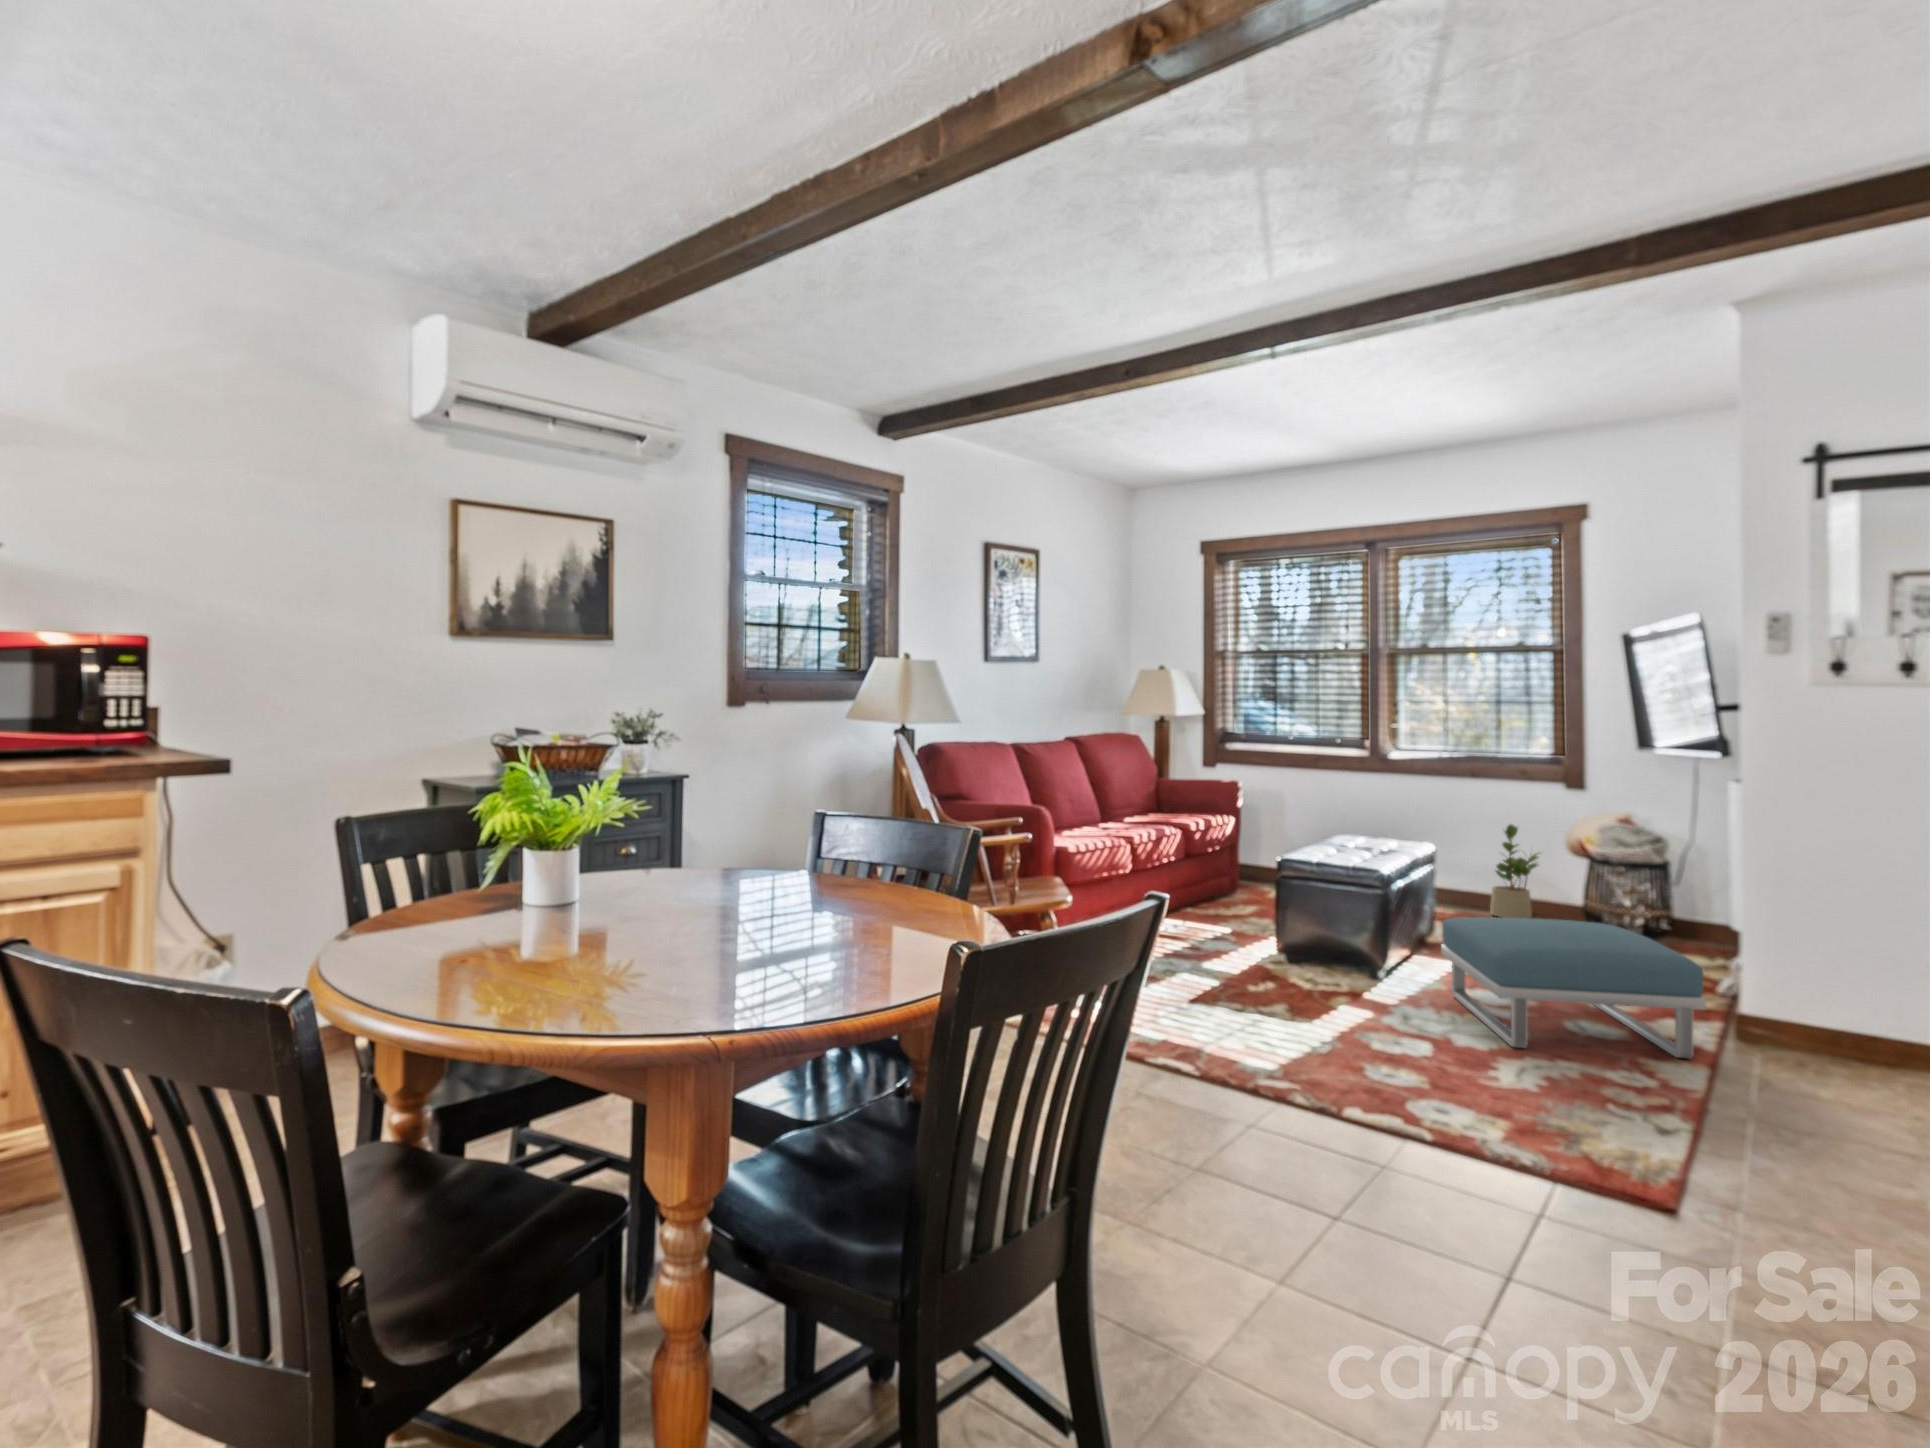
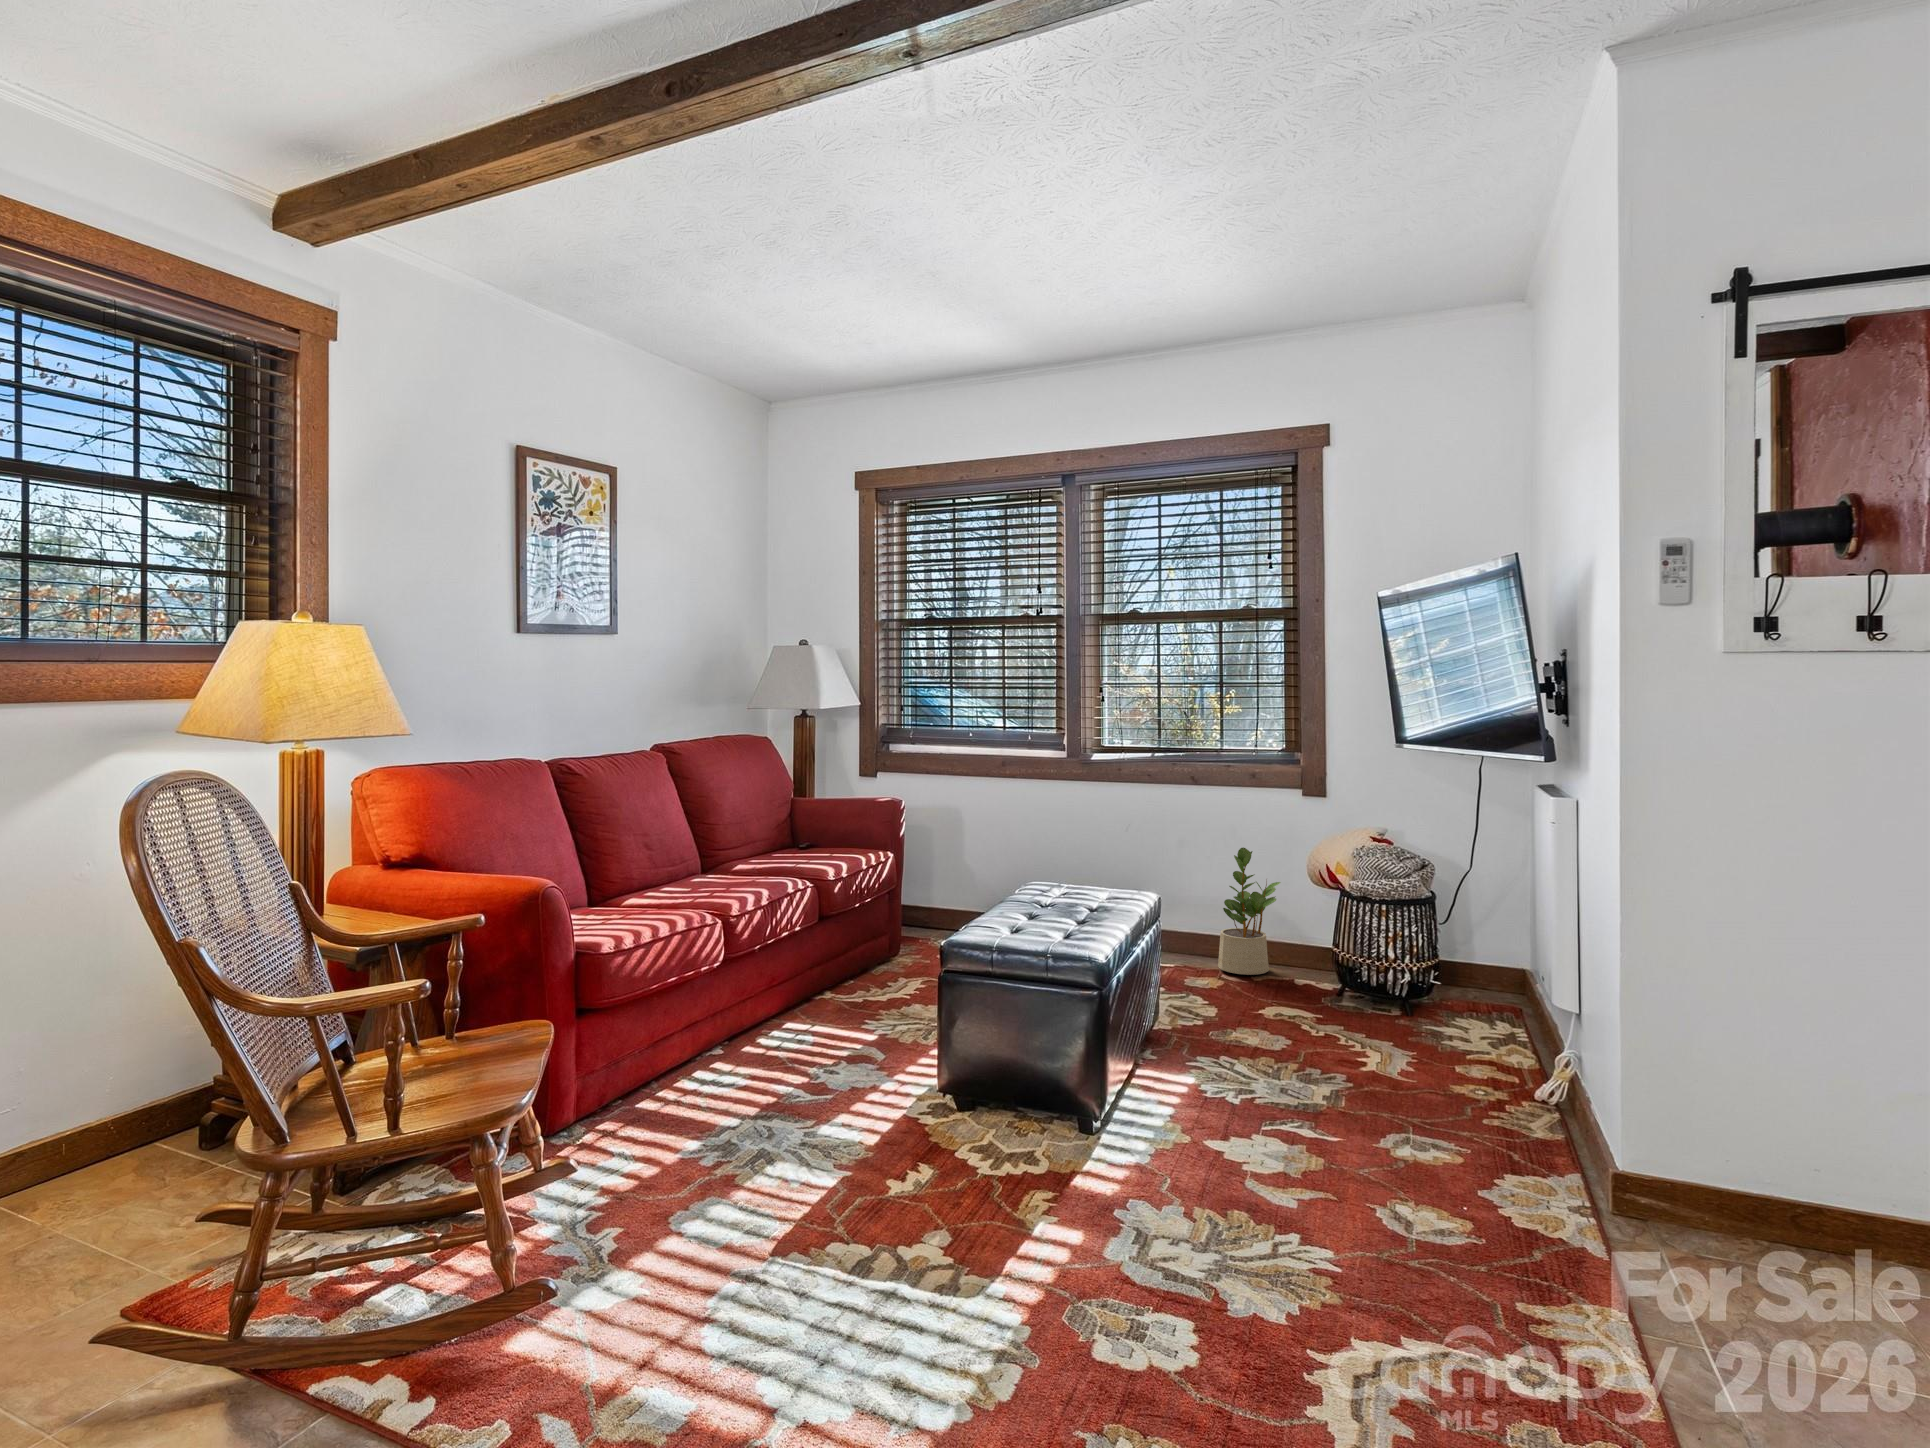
footstool: present [1441,917,1706,1058] -> none [1185,1030,1614,1311]

